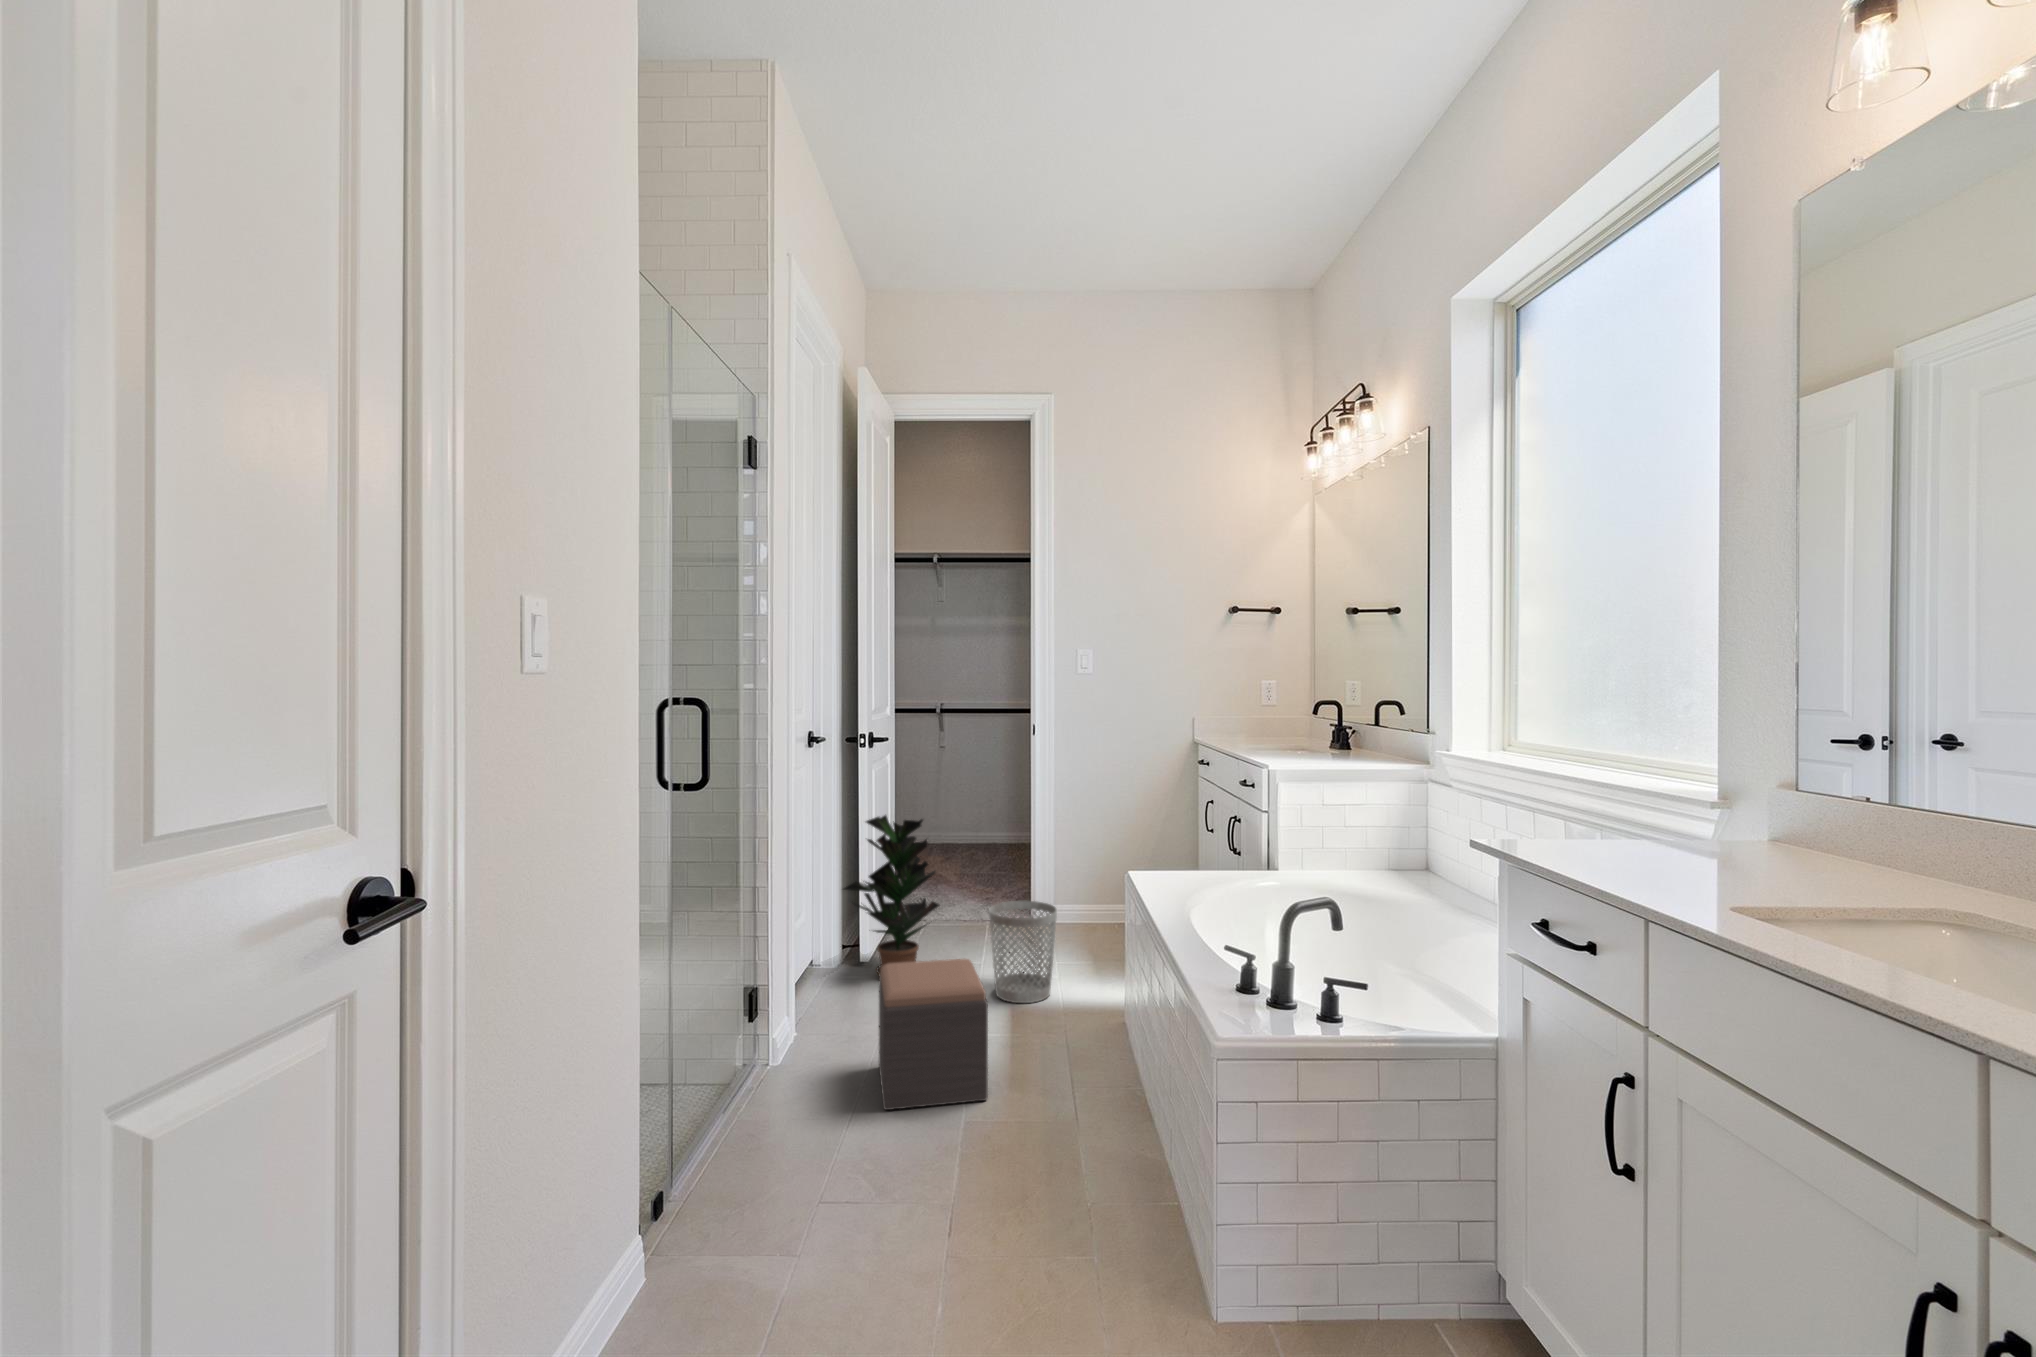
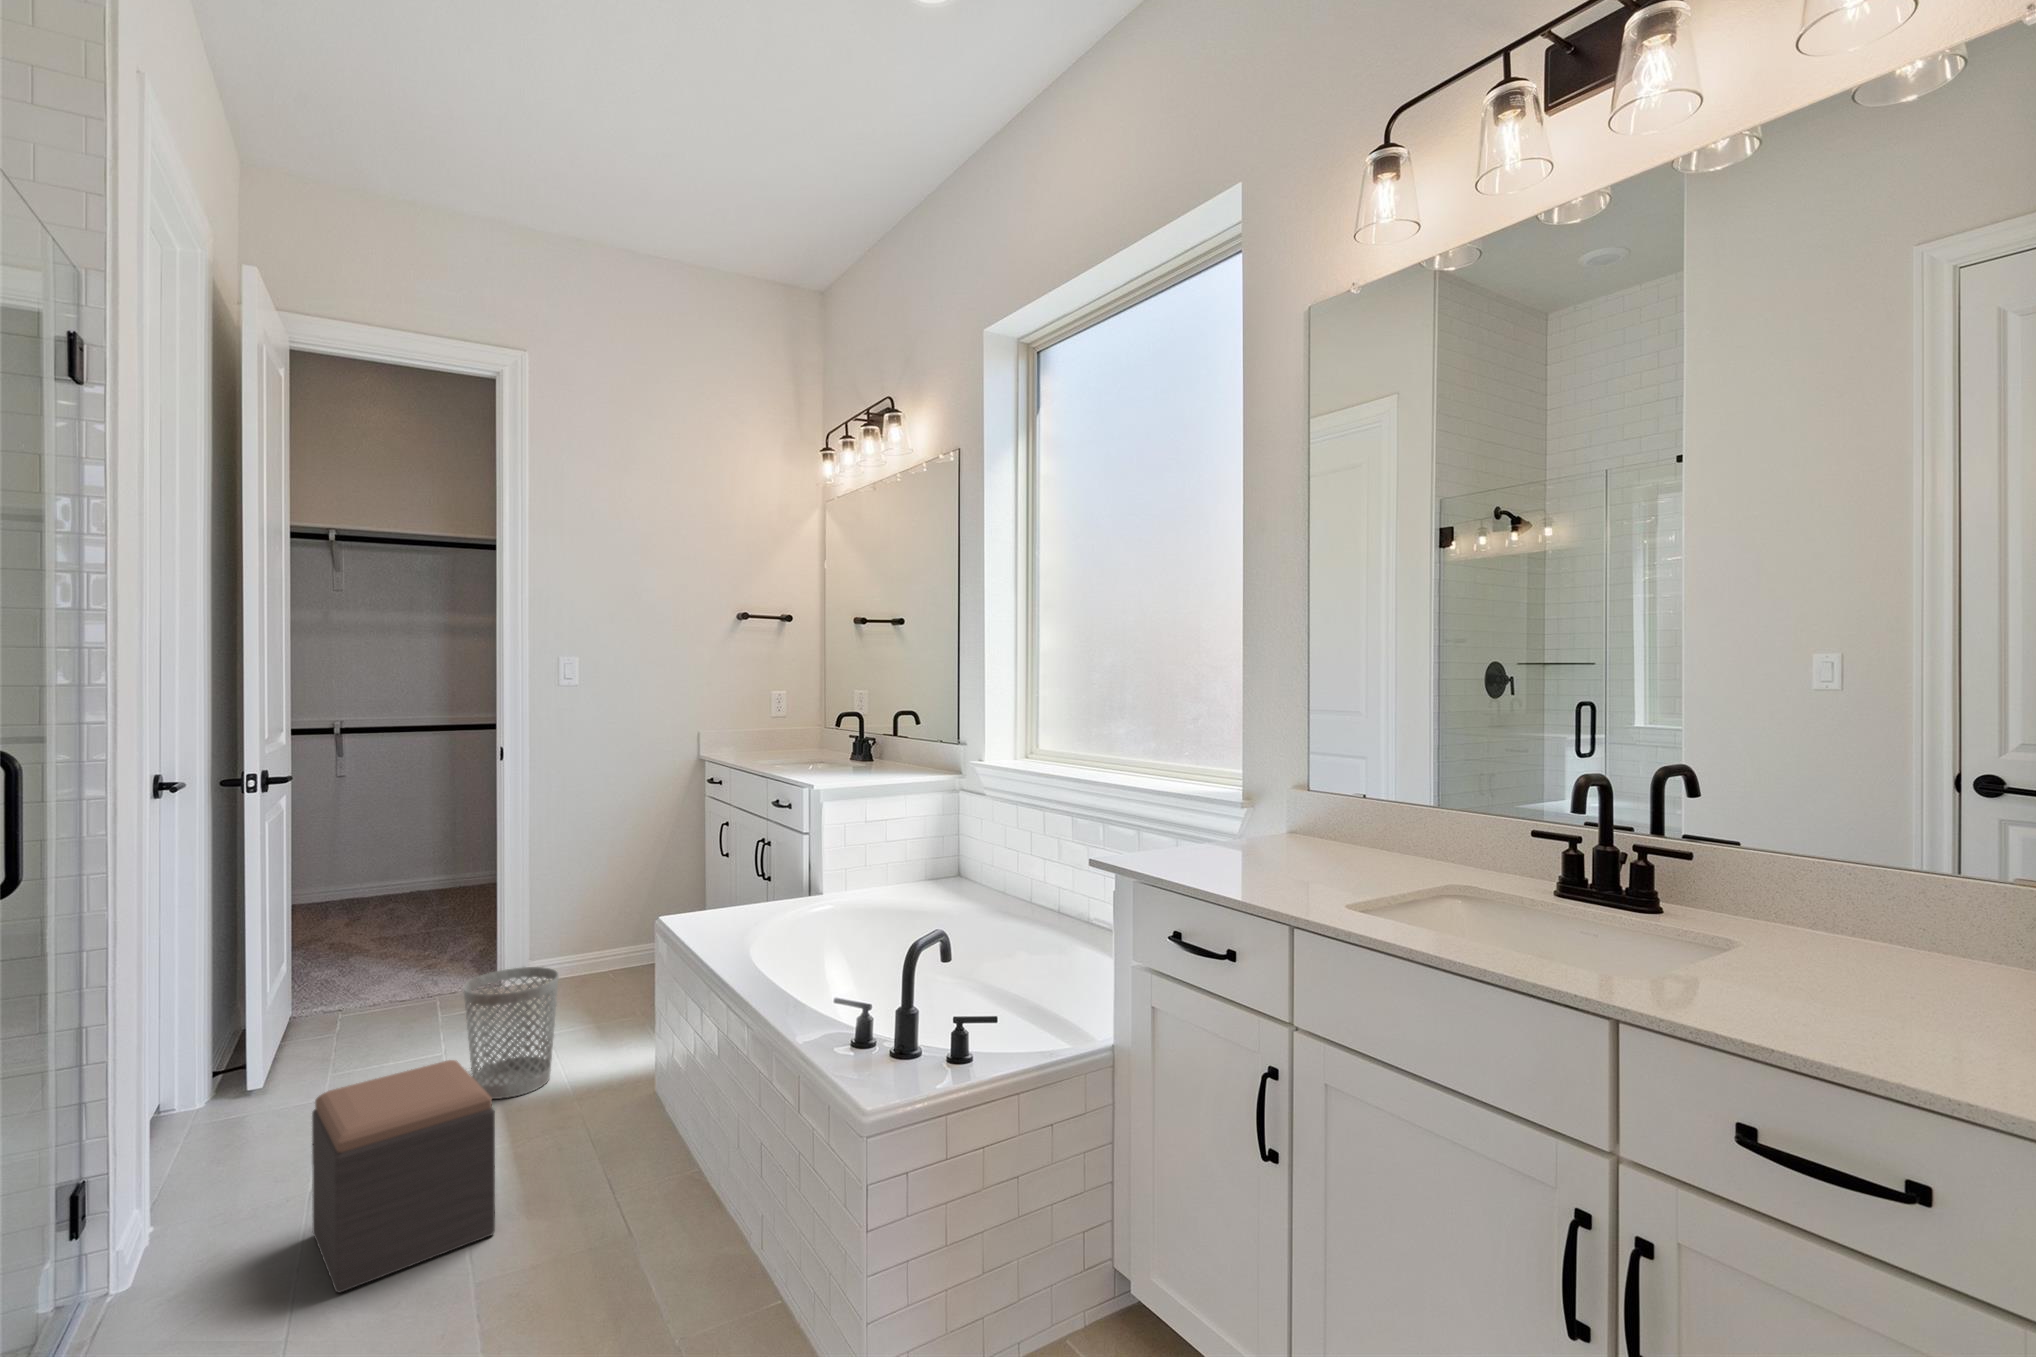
potted plant: present [844,815,940,975] -> none [211,881,381,1109]

